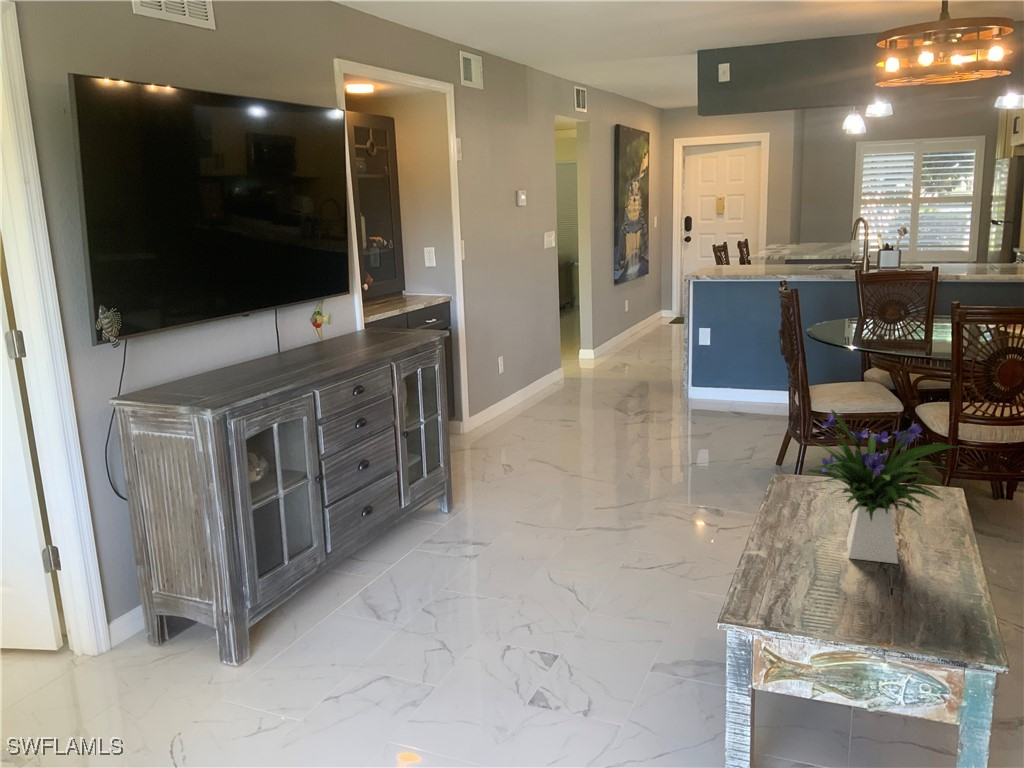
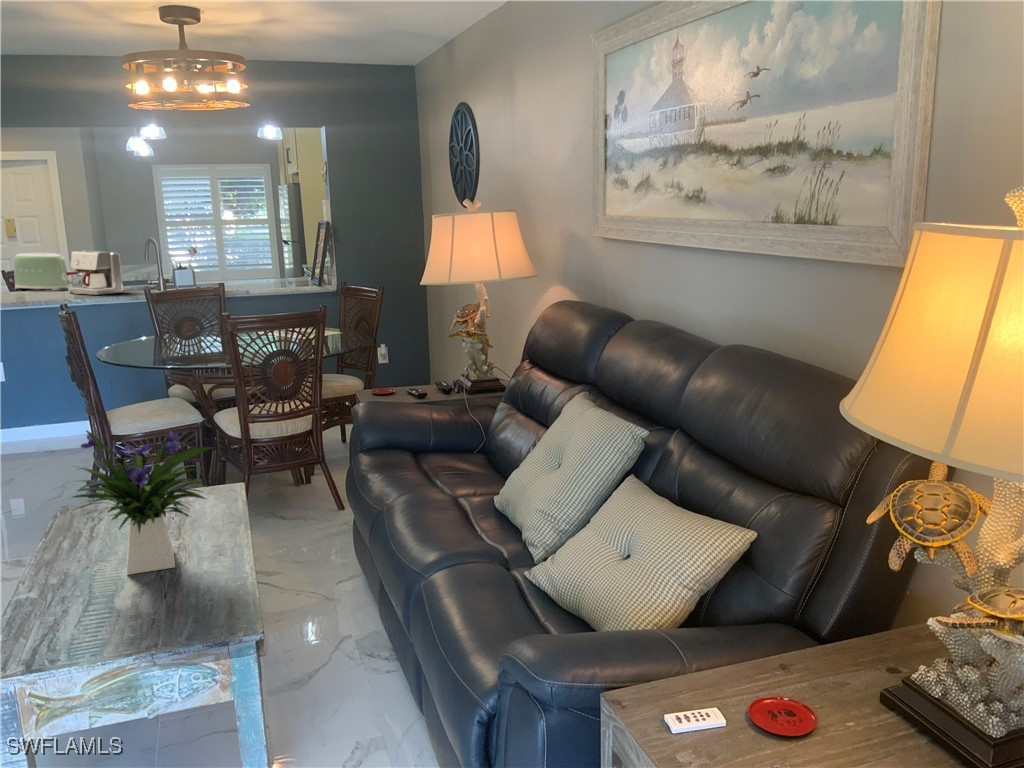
coffee maker: none [775,233,827,276] -> present [66,251,123,295]
toaster: none [729,236,775,271] -> present [14,253,69,290]

